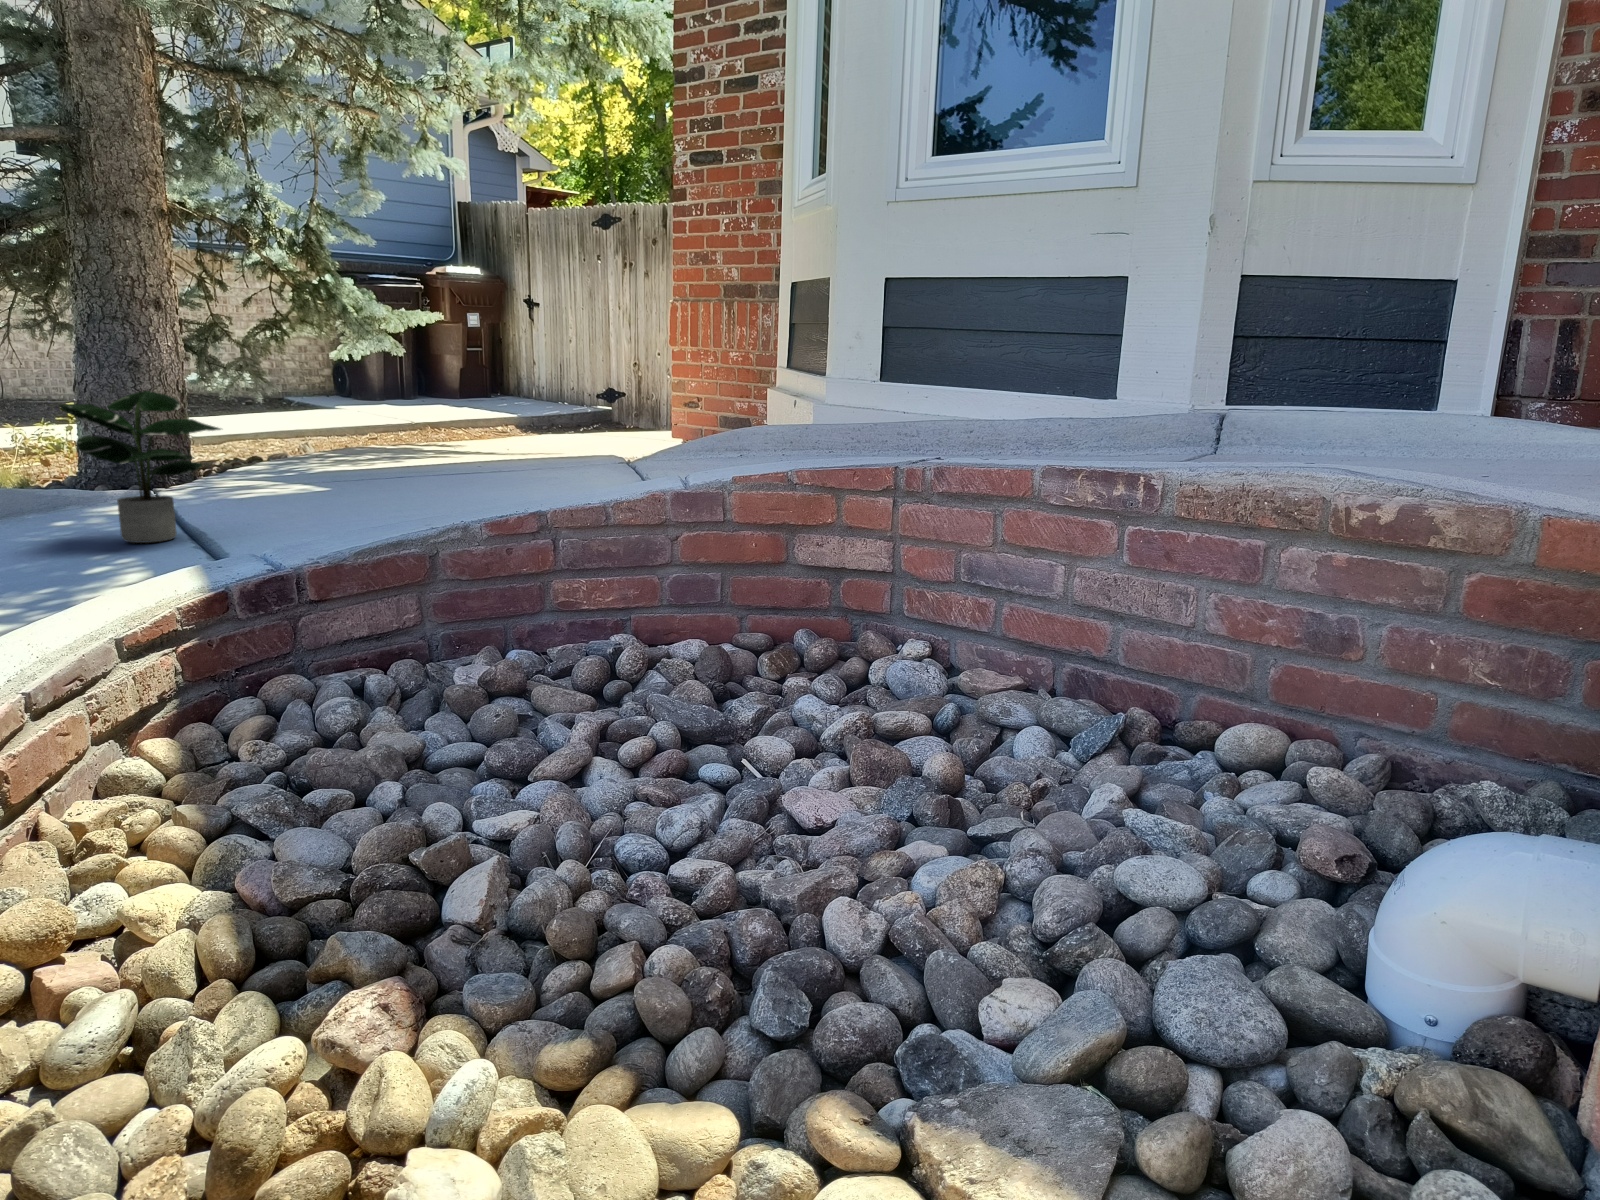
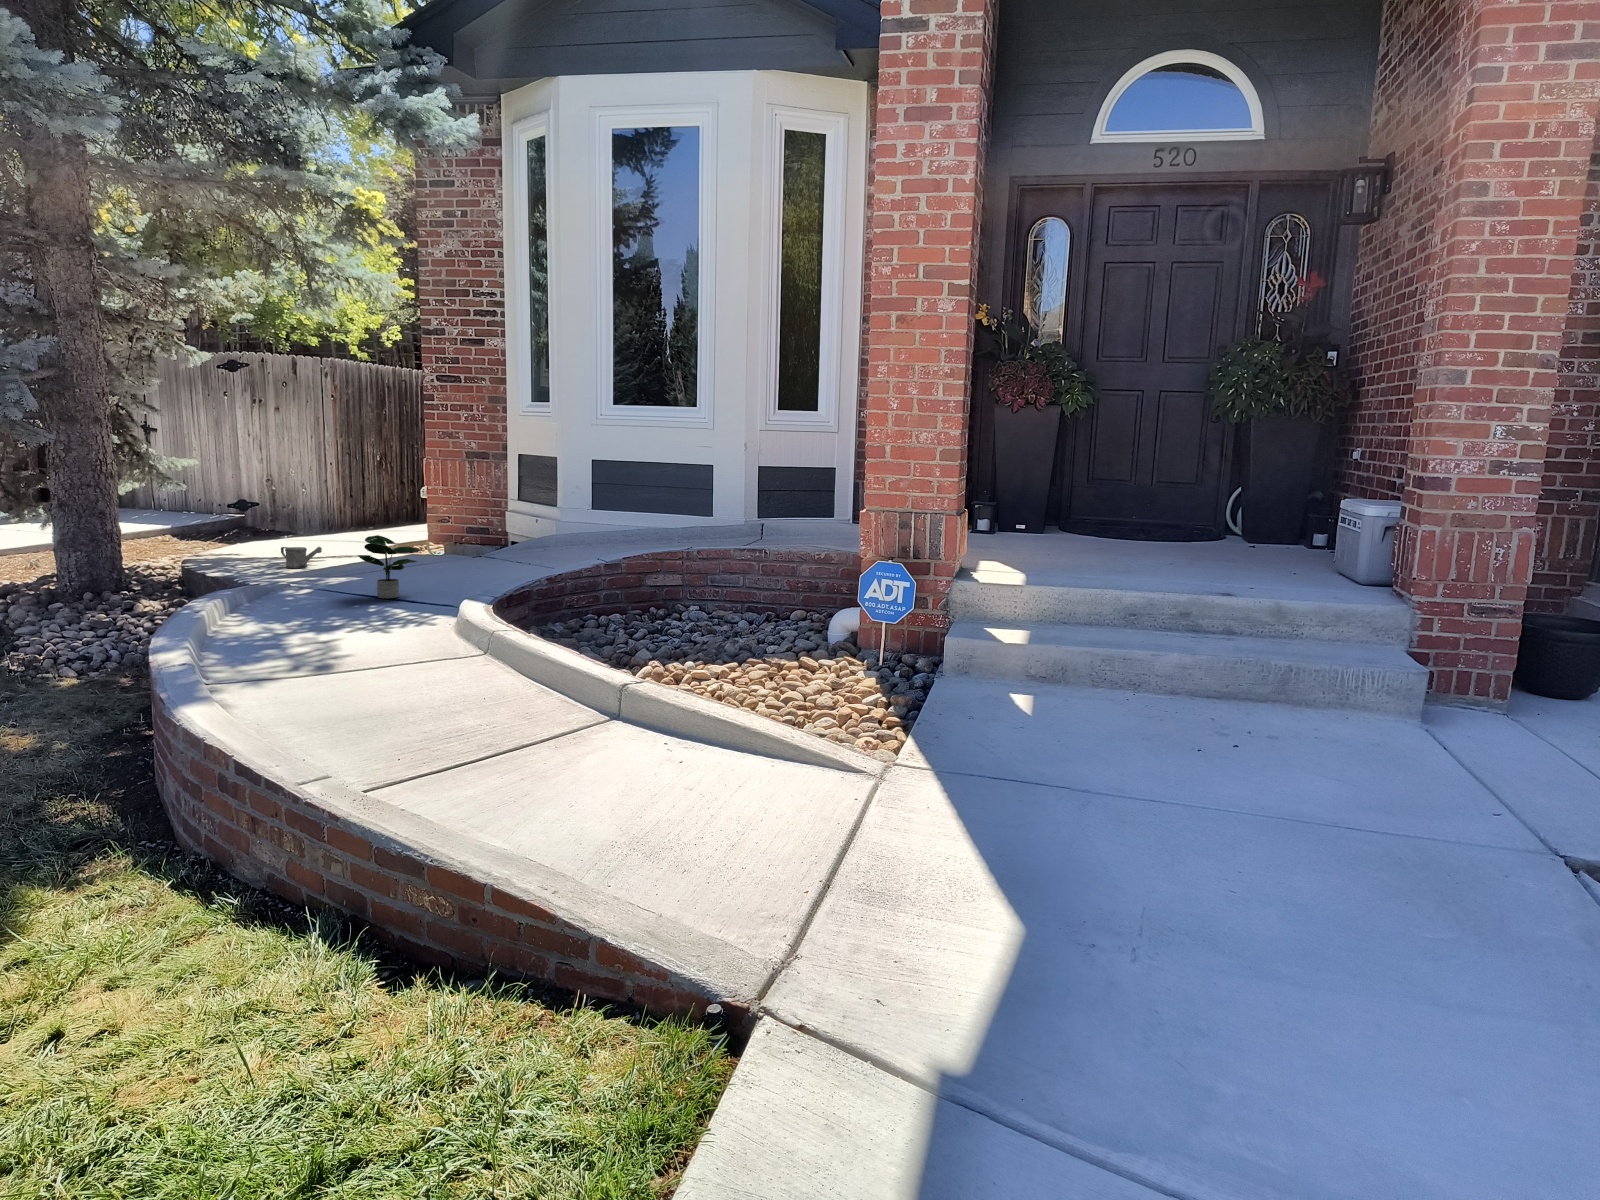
watering can: none [270,430,312,470] -> present [281,547,322,568]

